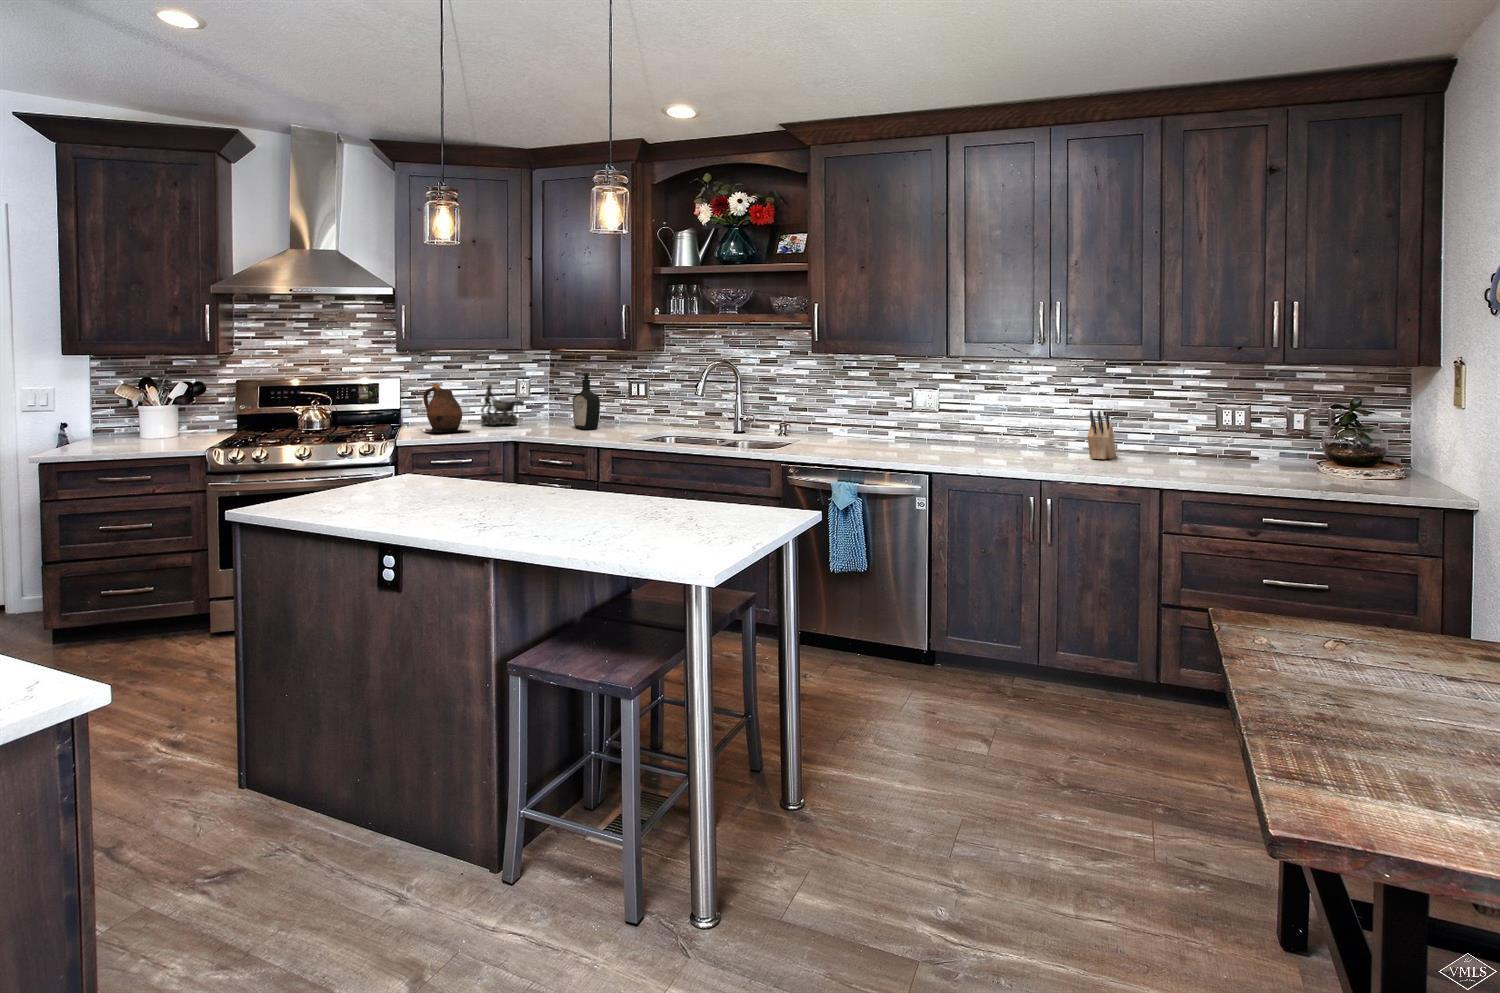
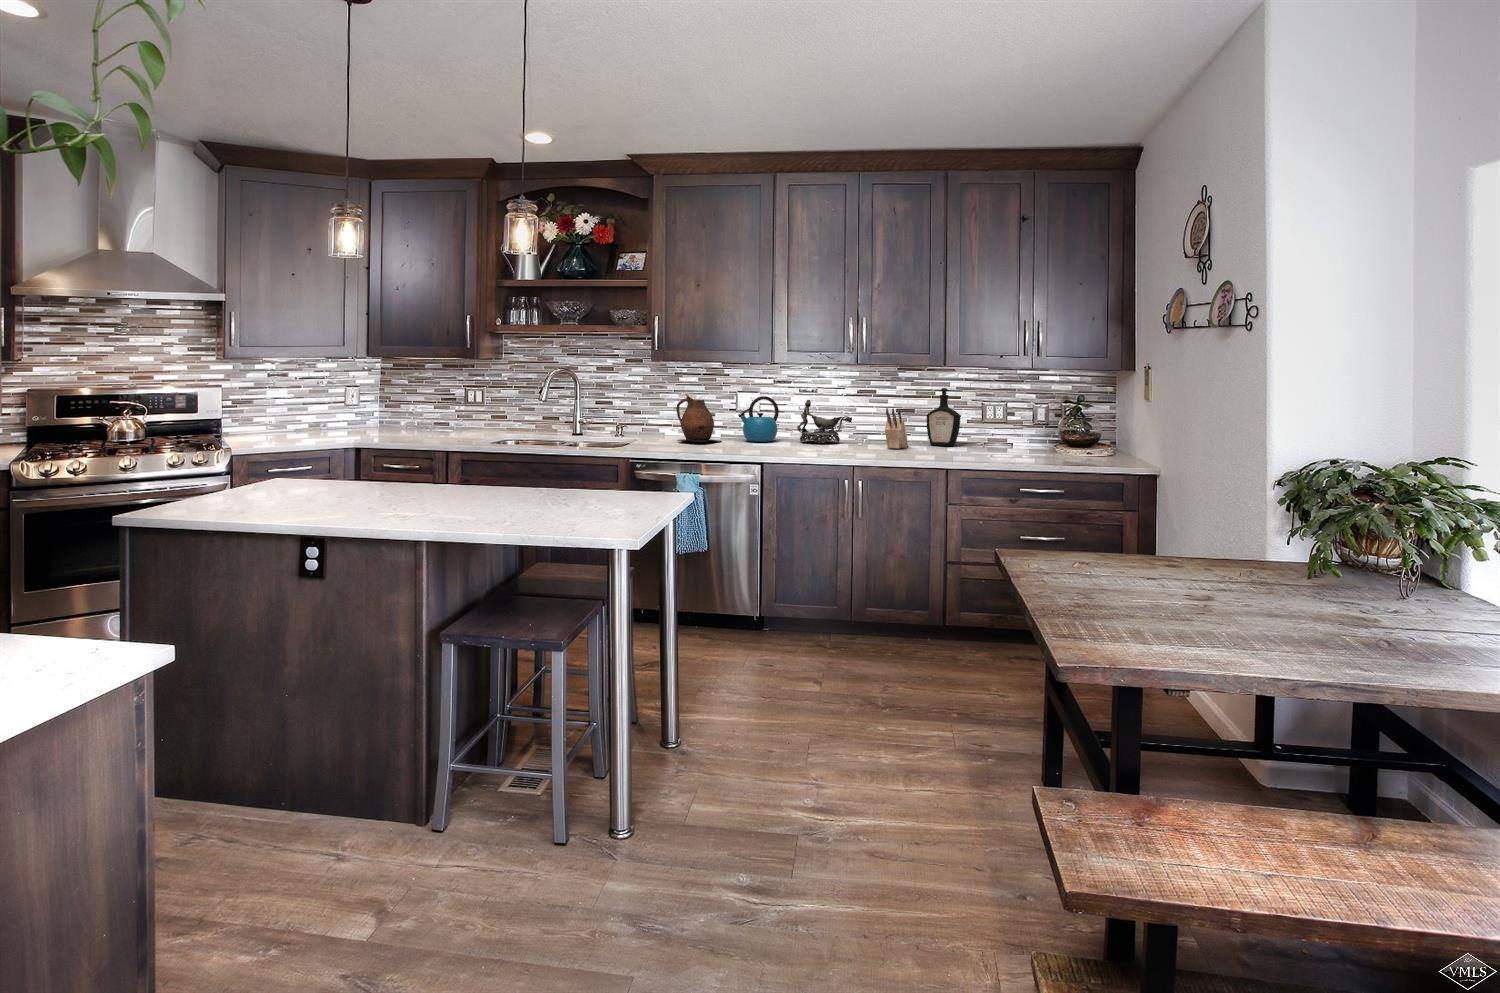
bottle: present [573,373,600,429] -> present [927,388,960,446]
ceramic pitcher: present [423,383,470,432] -> present [676,394,719,442]
decorative bowl: present [481,384,524,425] -> present [797,400,852,443]
kettle: none [910,394,958,446] -> present [738,396,779,442]

